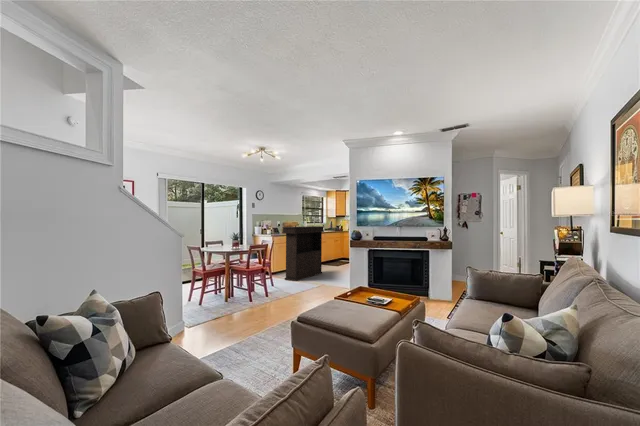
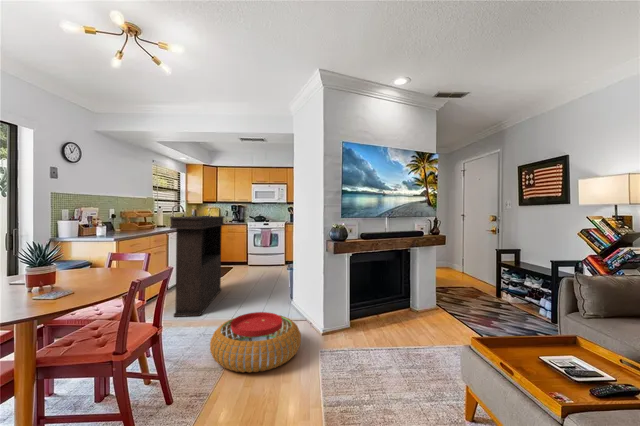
pouf: none [275,277,320,300] -> present [210,312,301,373]

